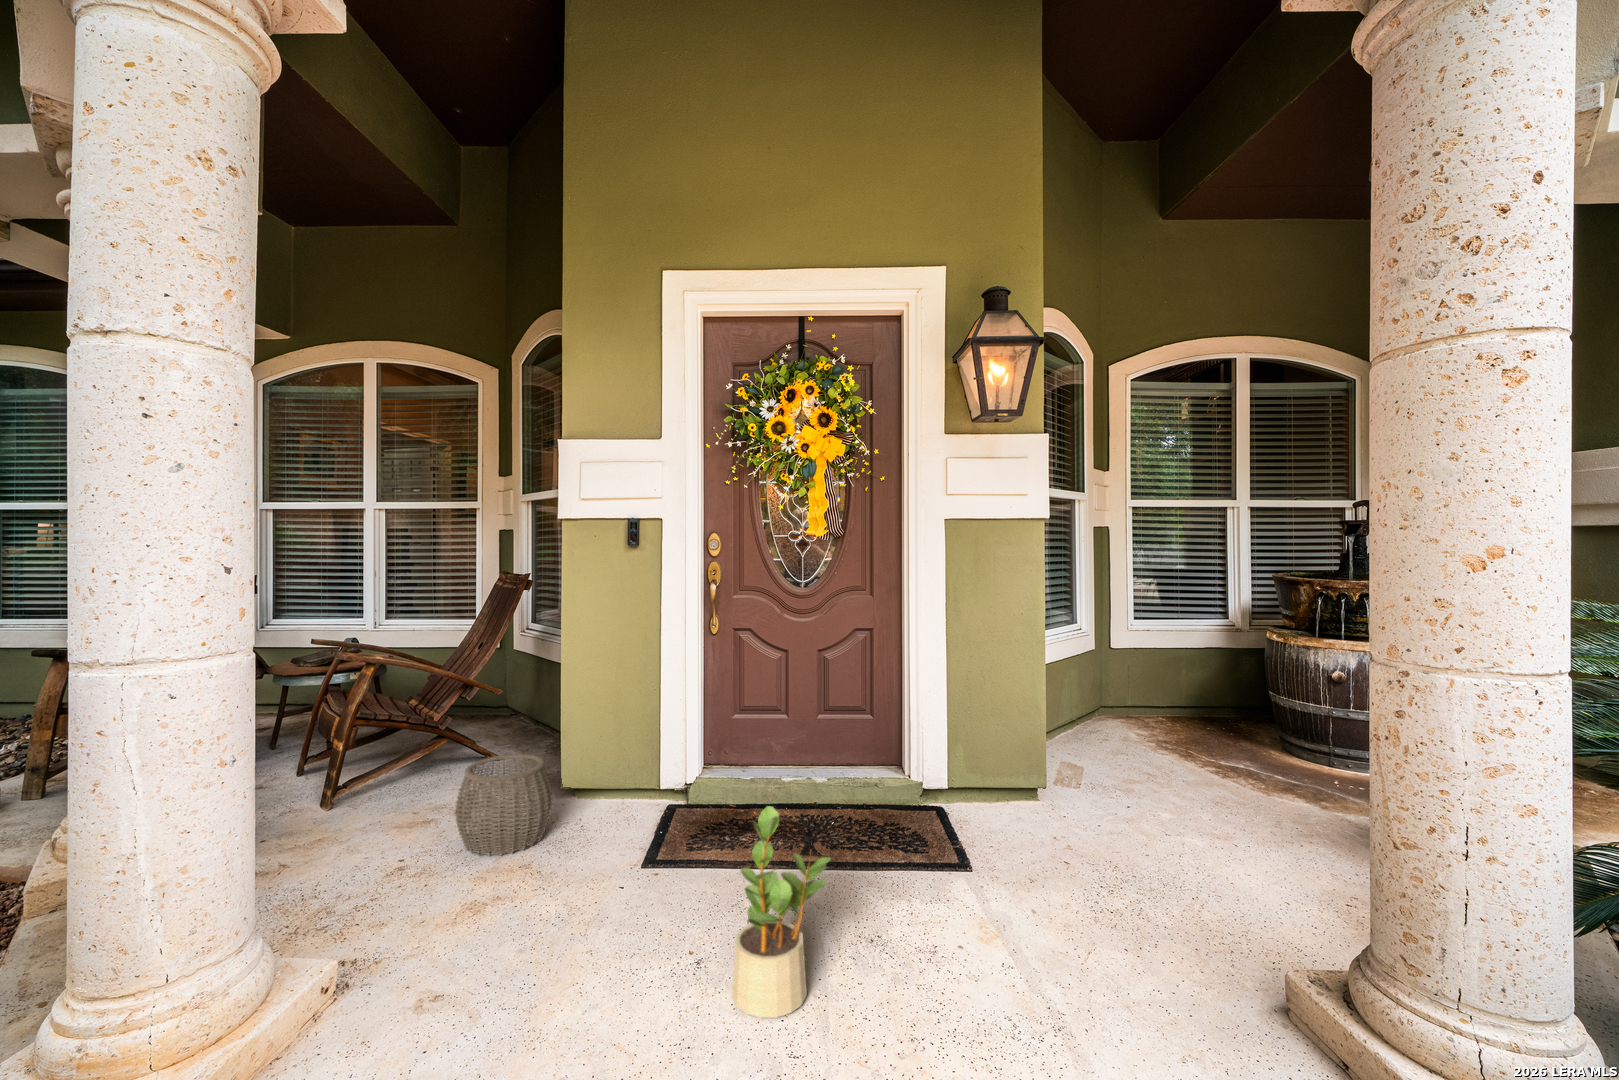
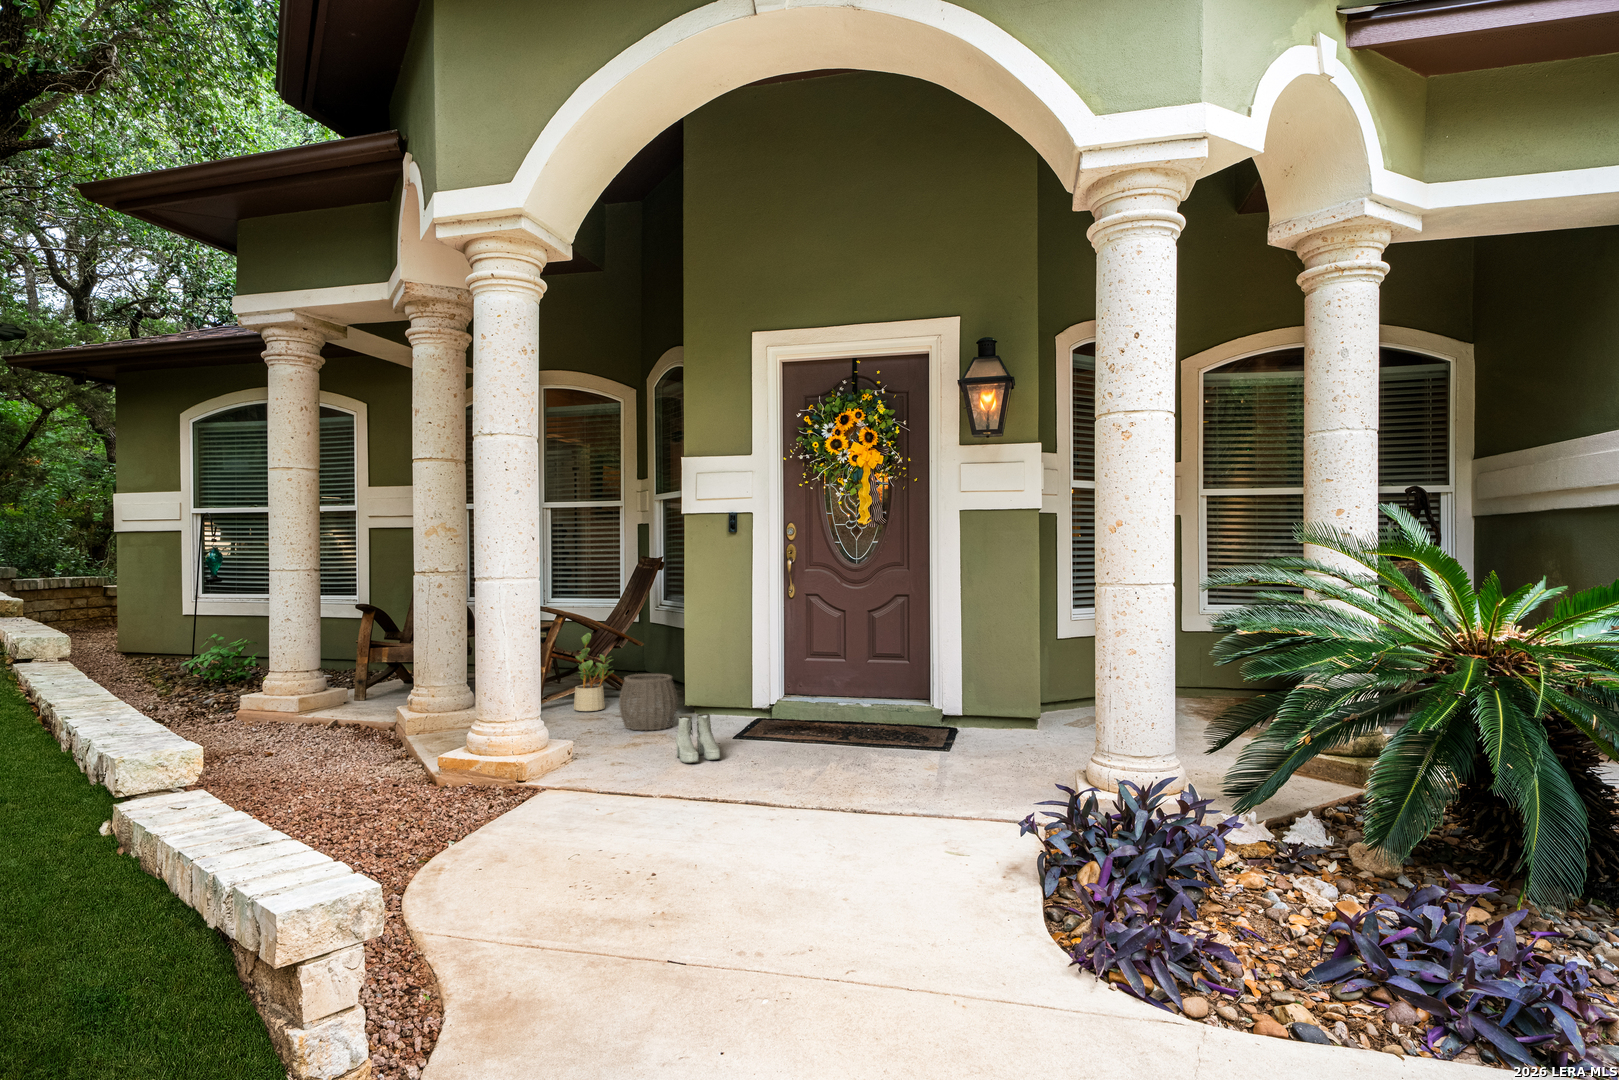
potted plant: present [732,806,831,1018] -> present [574,633,614,711]
boots: none [552,861,636,980] -> present [676,714,720,763]

